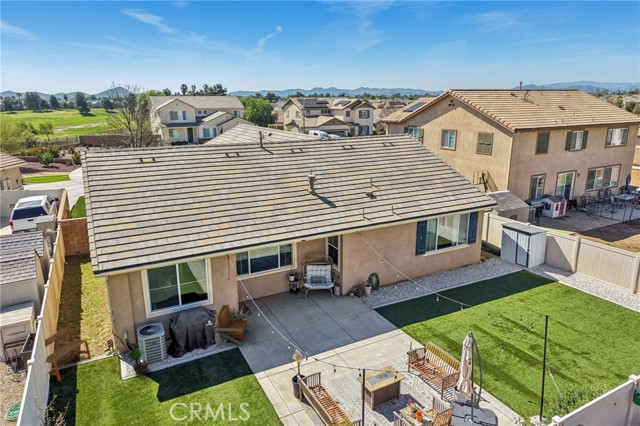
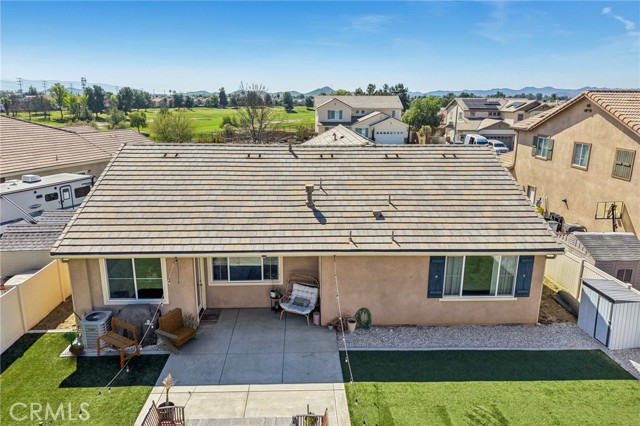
bench: present [45,326,91,381] -> present [97,317,140,367]

